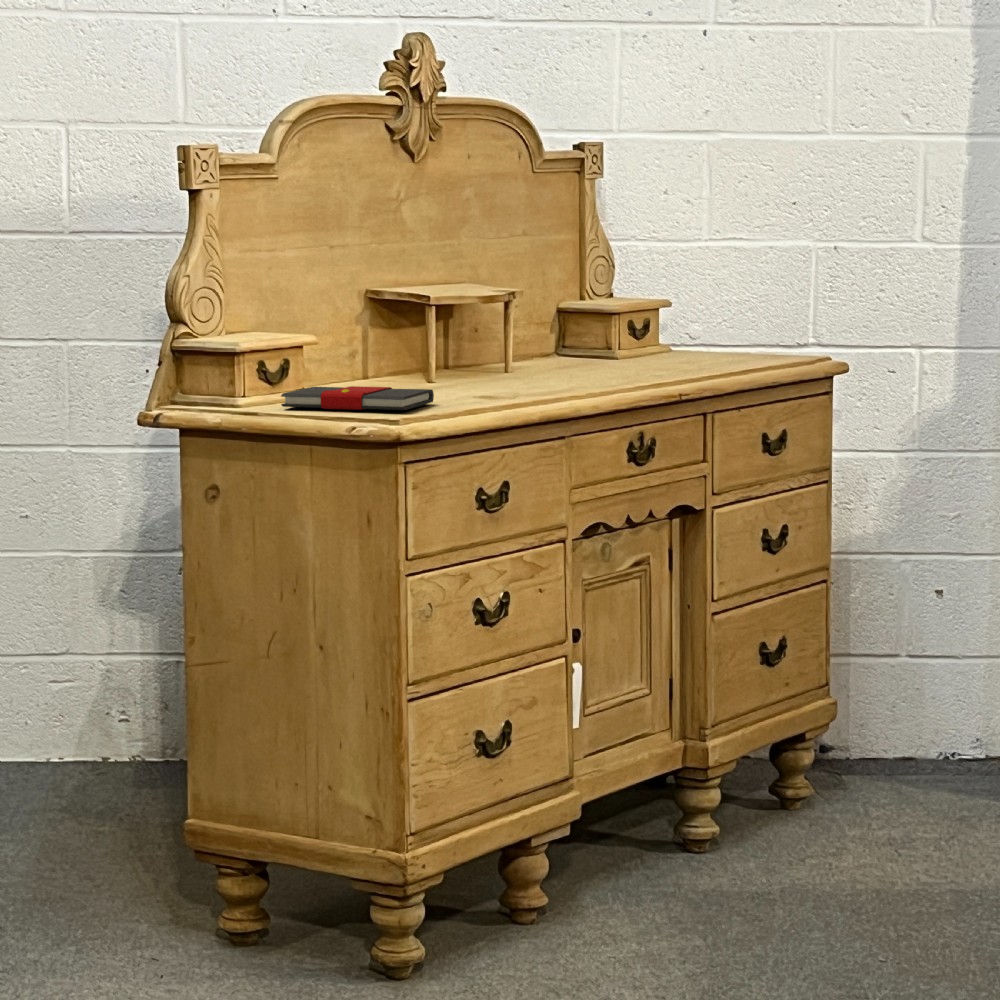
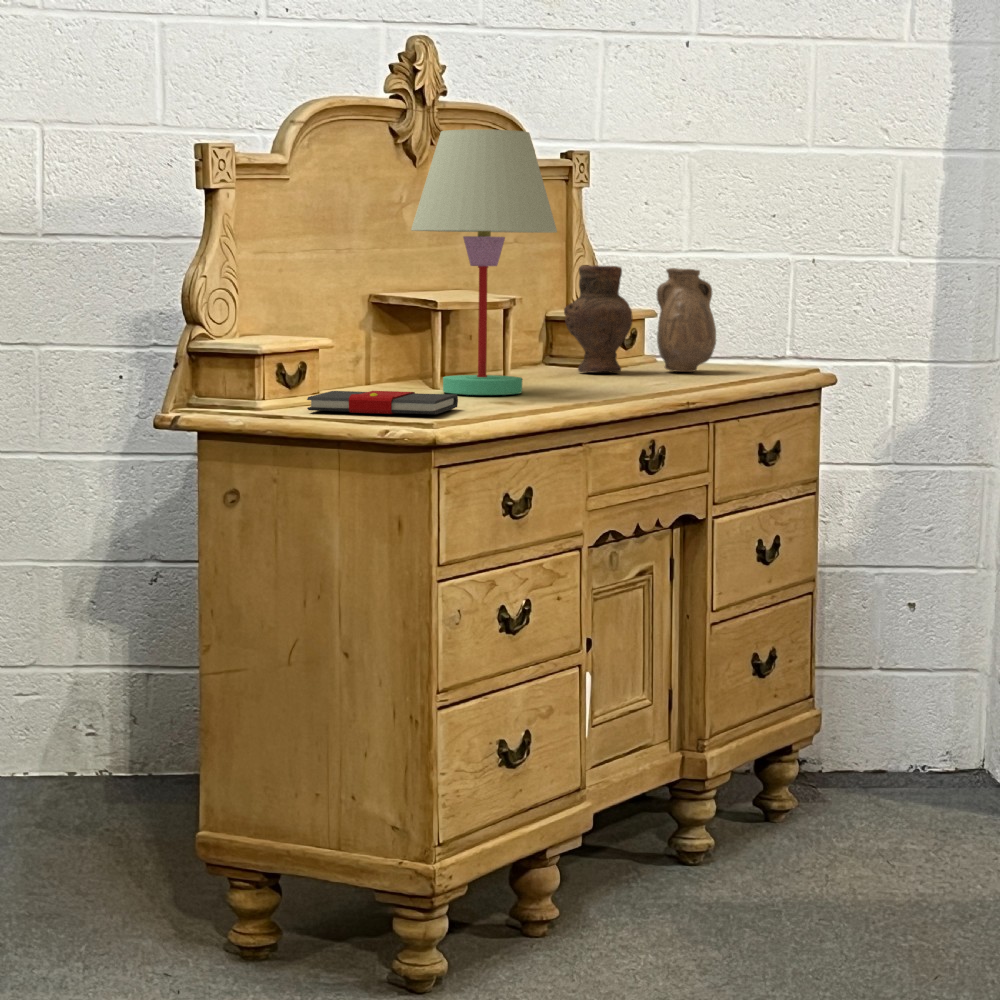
table lamp: none [398,125,543,389] -> present [411,129,557,395]
vase: none [568,256,723,363] -> present [564,265,716,372]

